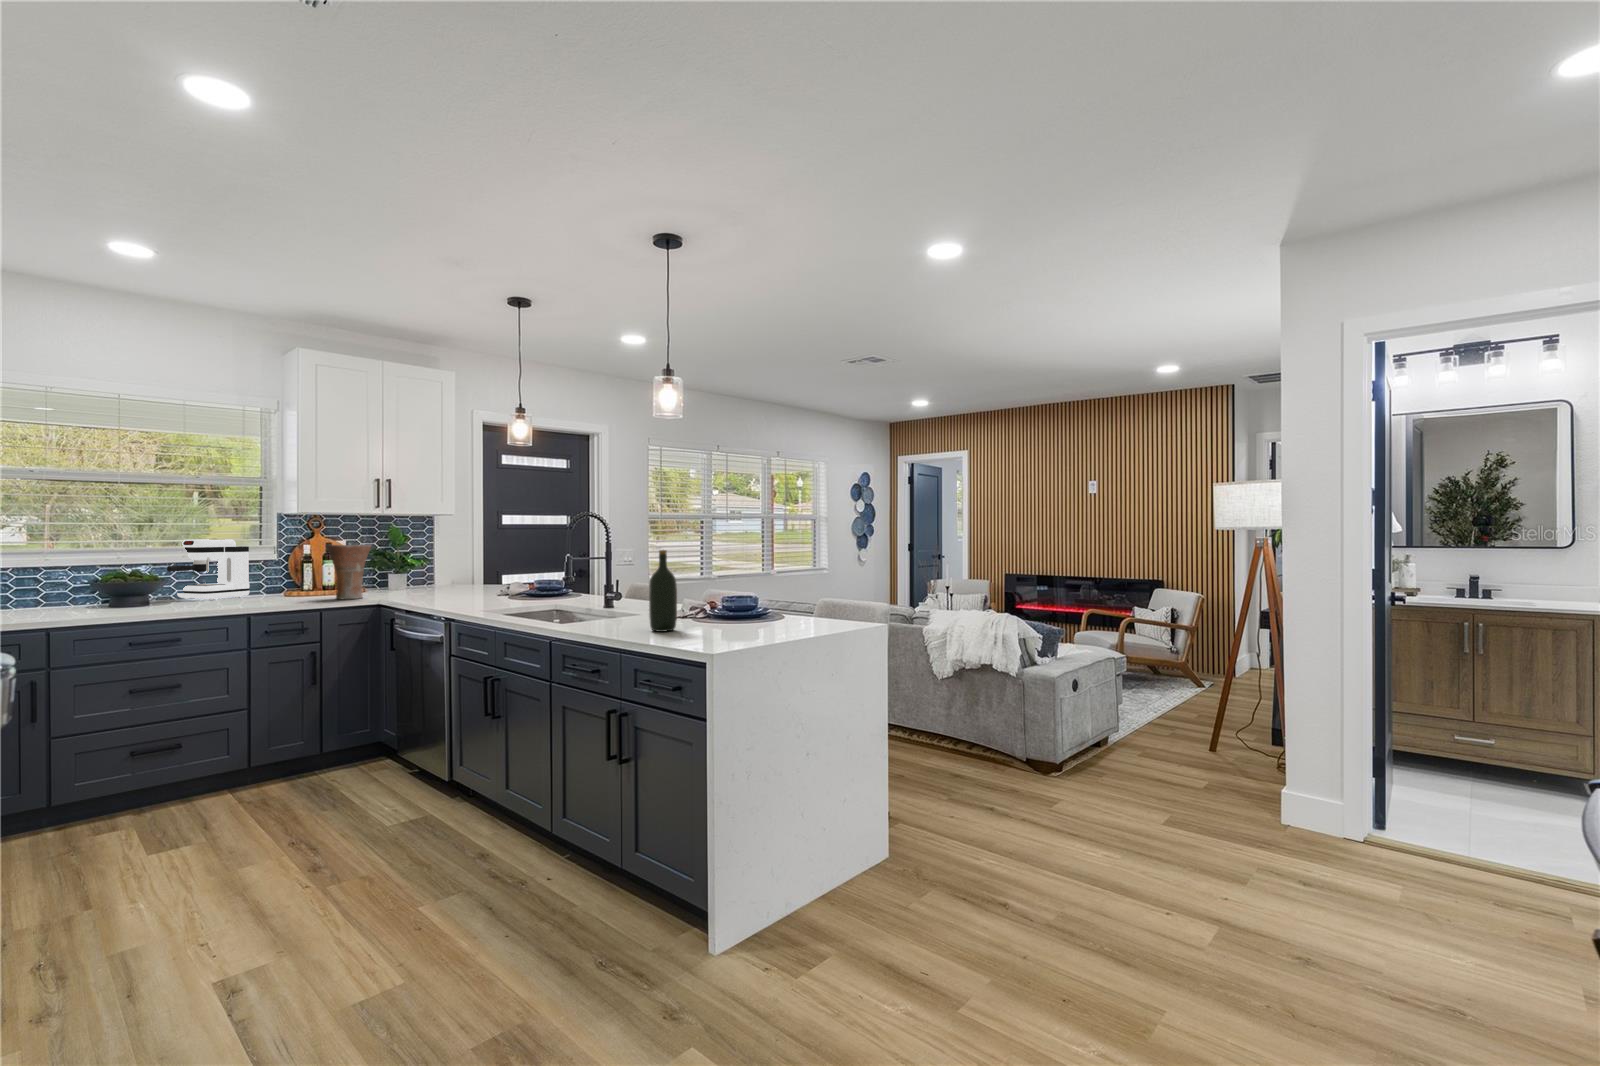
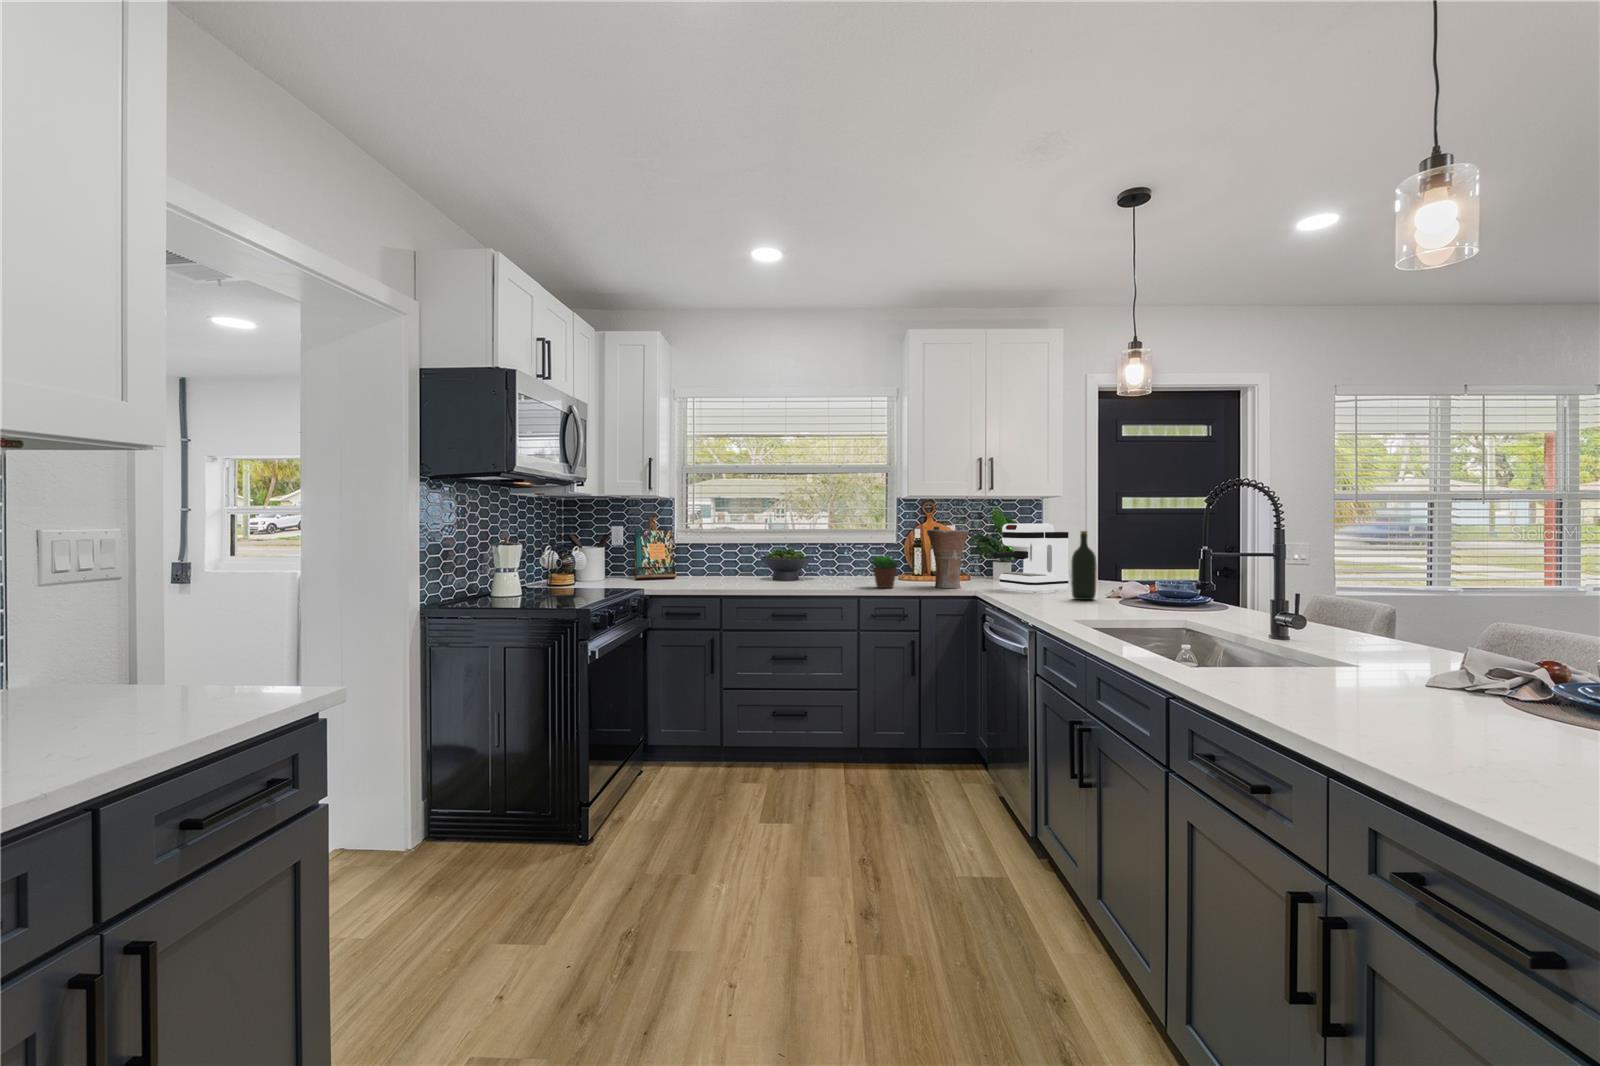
coffee maker: present [167,539,250,600] -> present [993,524,1069,592]
wine bottle: present [649,550,677,632] -> present [1071,531,1097,600]
succulent plant: none [258,570,298,604] -> present [869,556,898,588]

